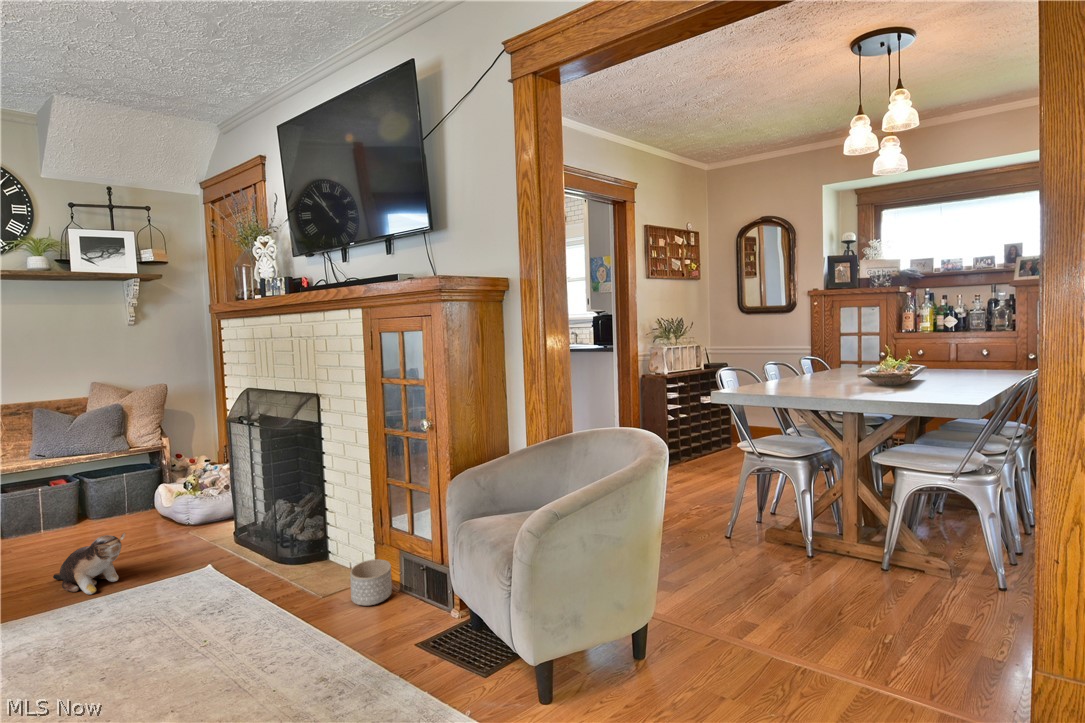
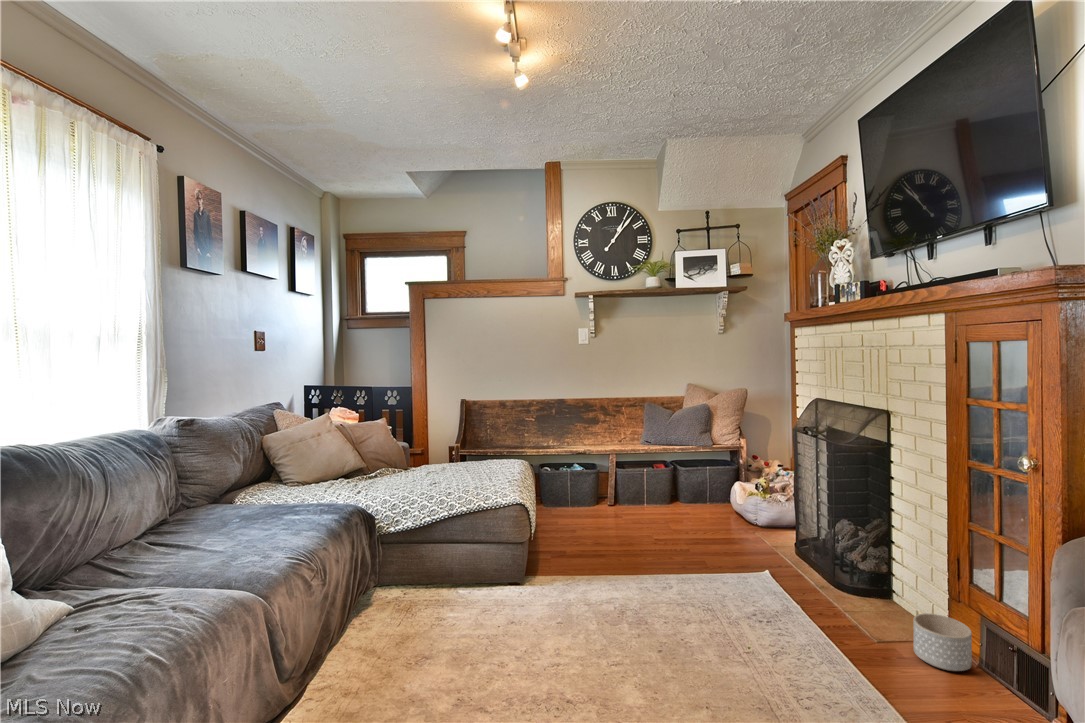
plush toy: present [53,532,126,595] -> none [670,506,713,549]

